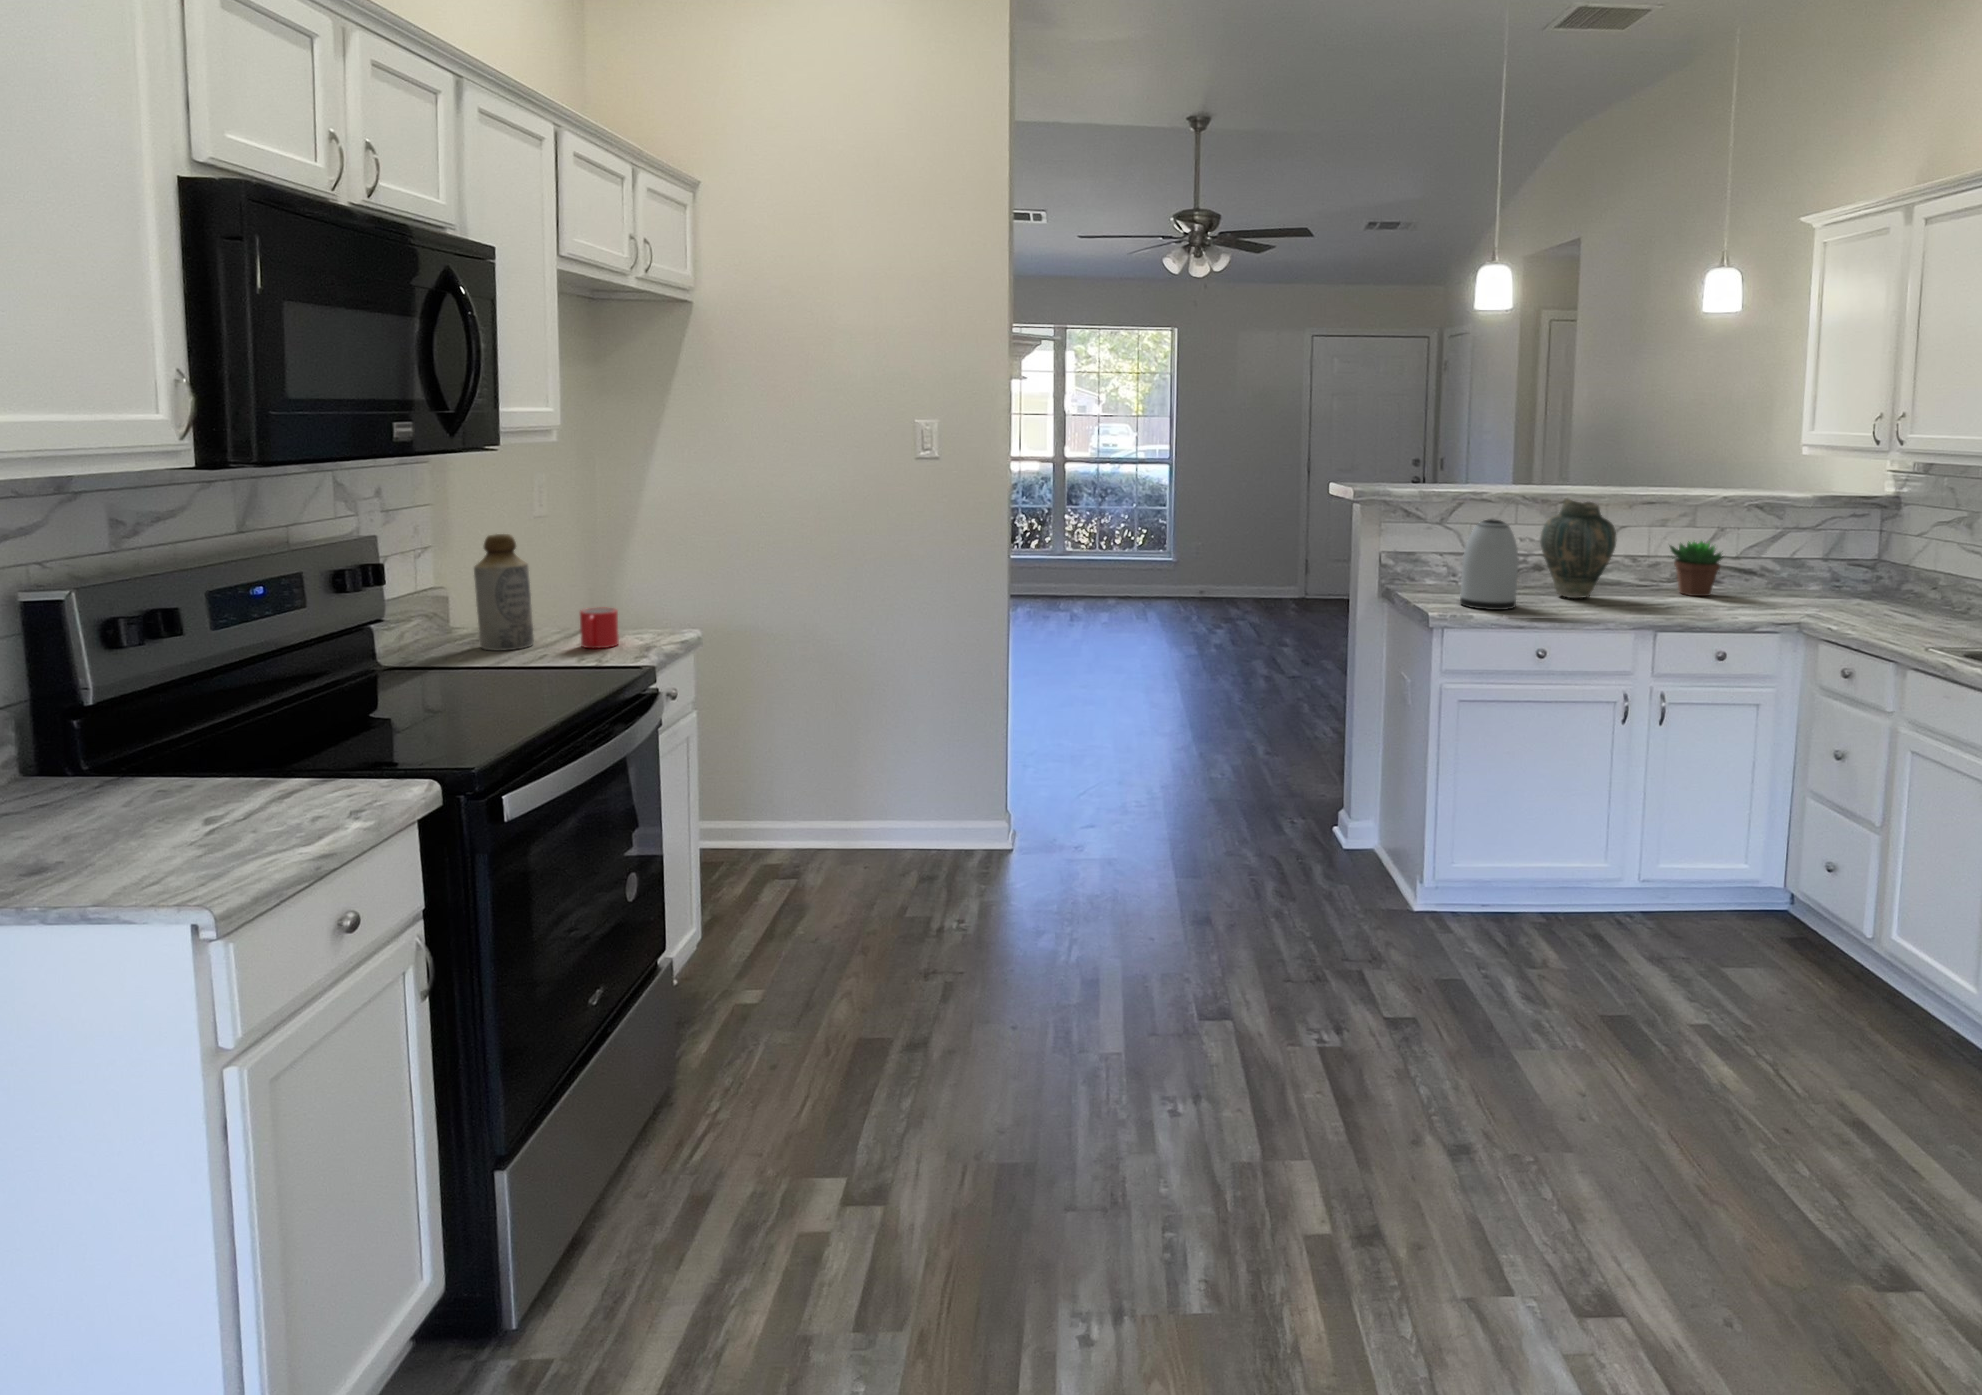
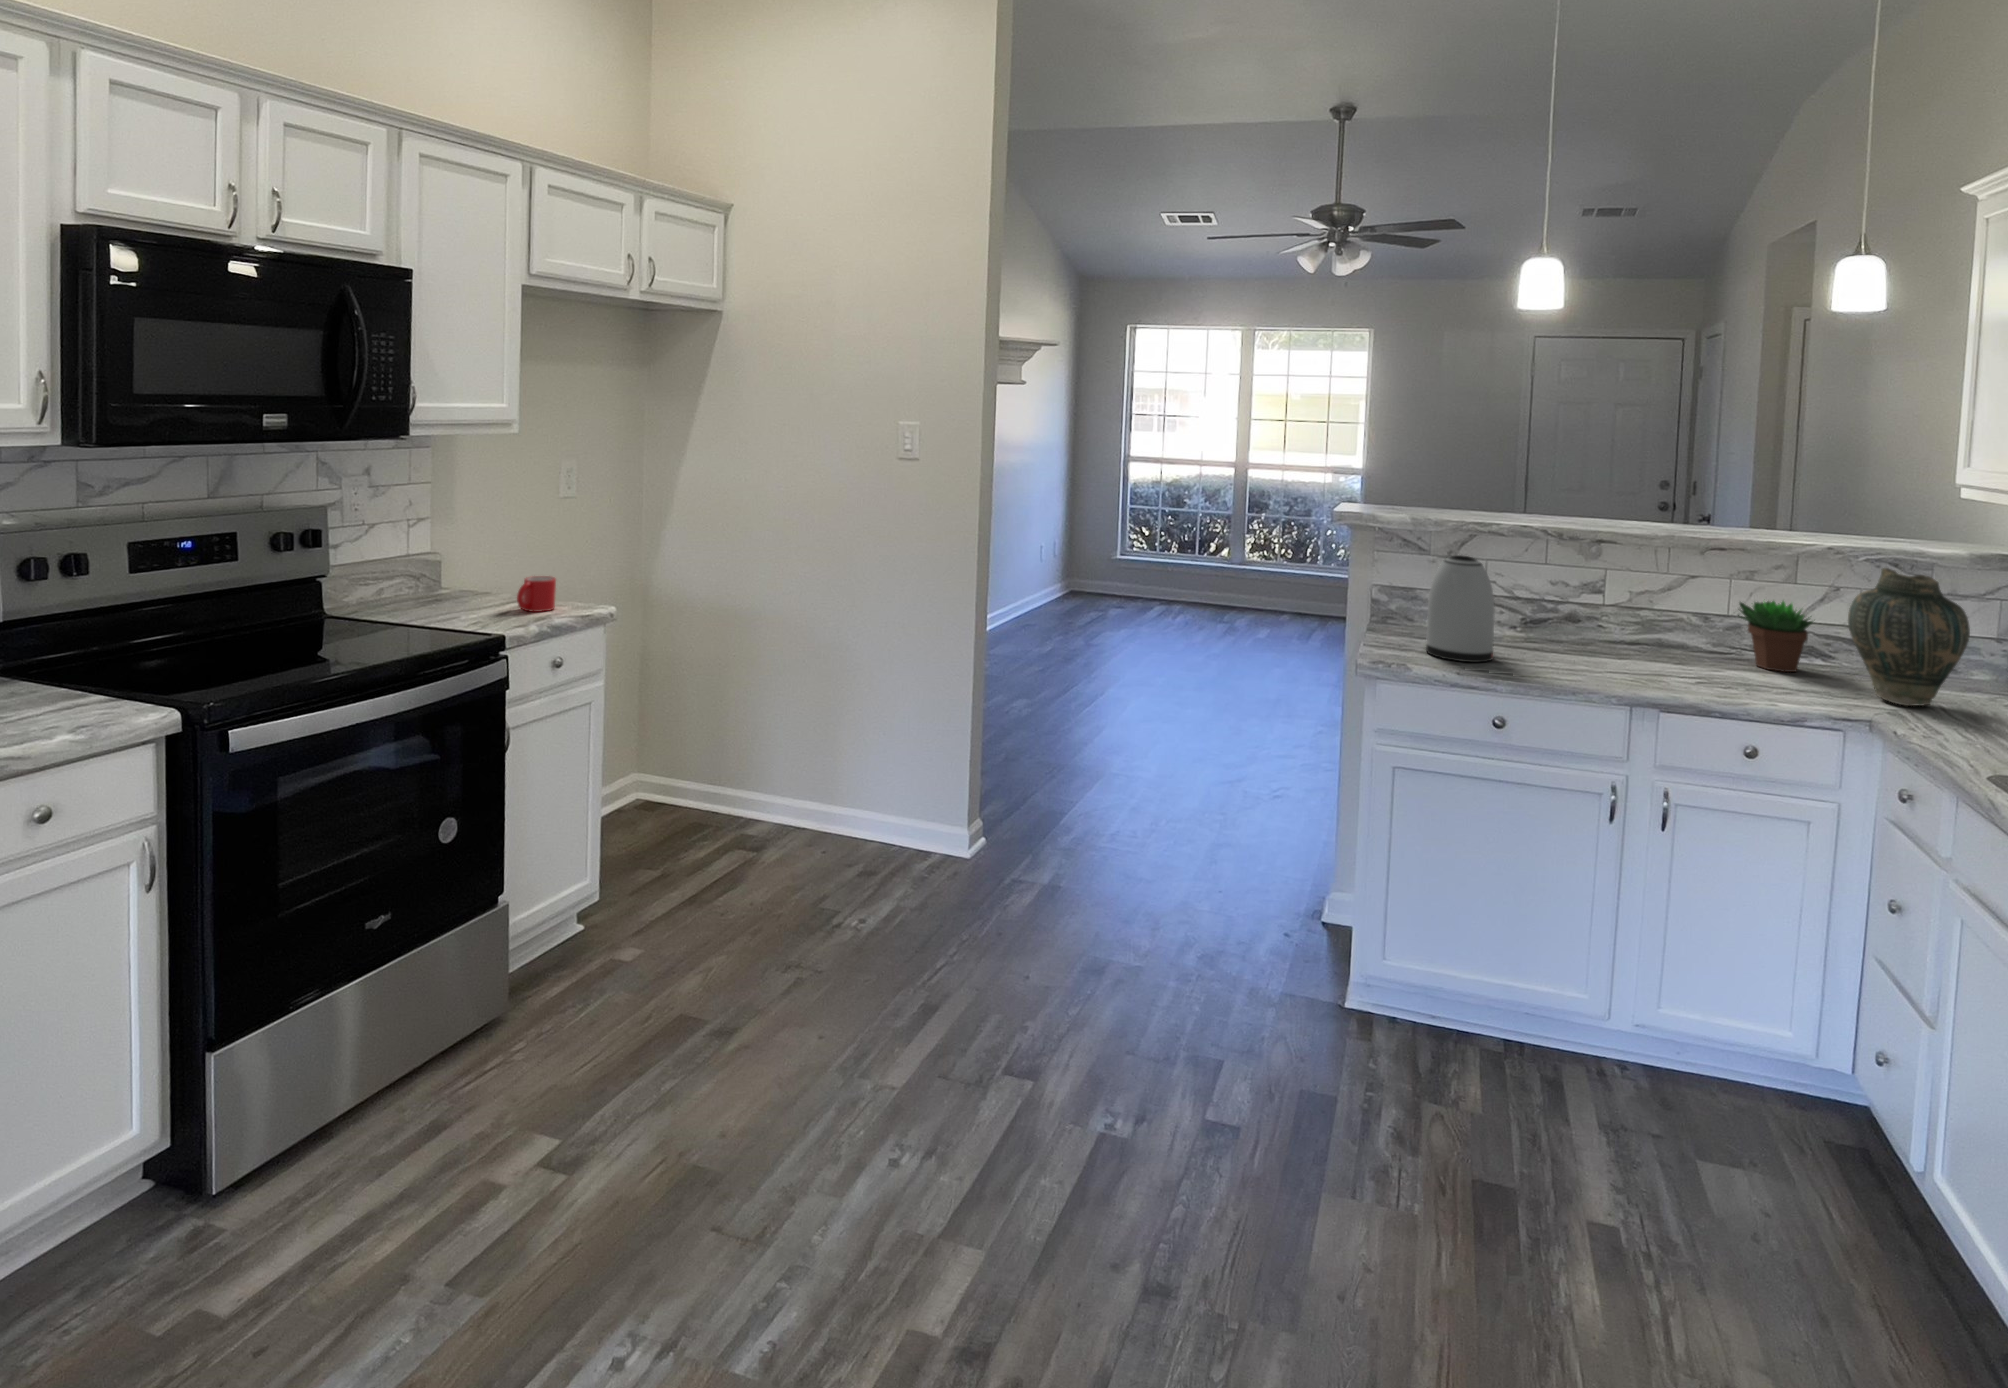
vase: present [1540,498,1616,598] -> present [1848,568,1970,706]
bottle: present [474,534,534,651] -> none [455,508,501,606]

